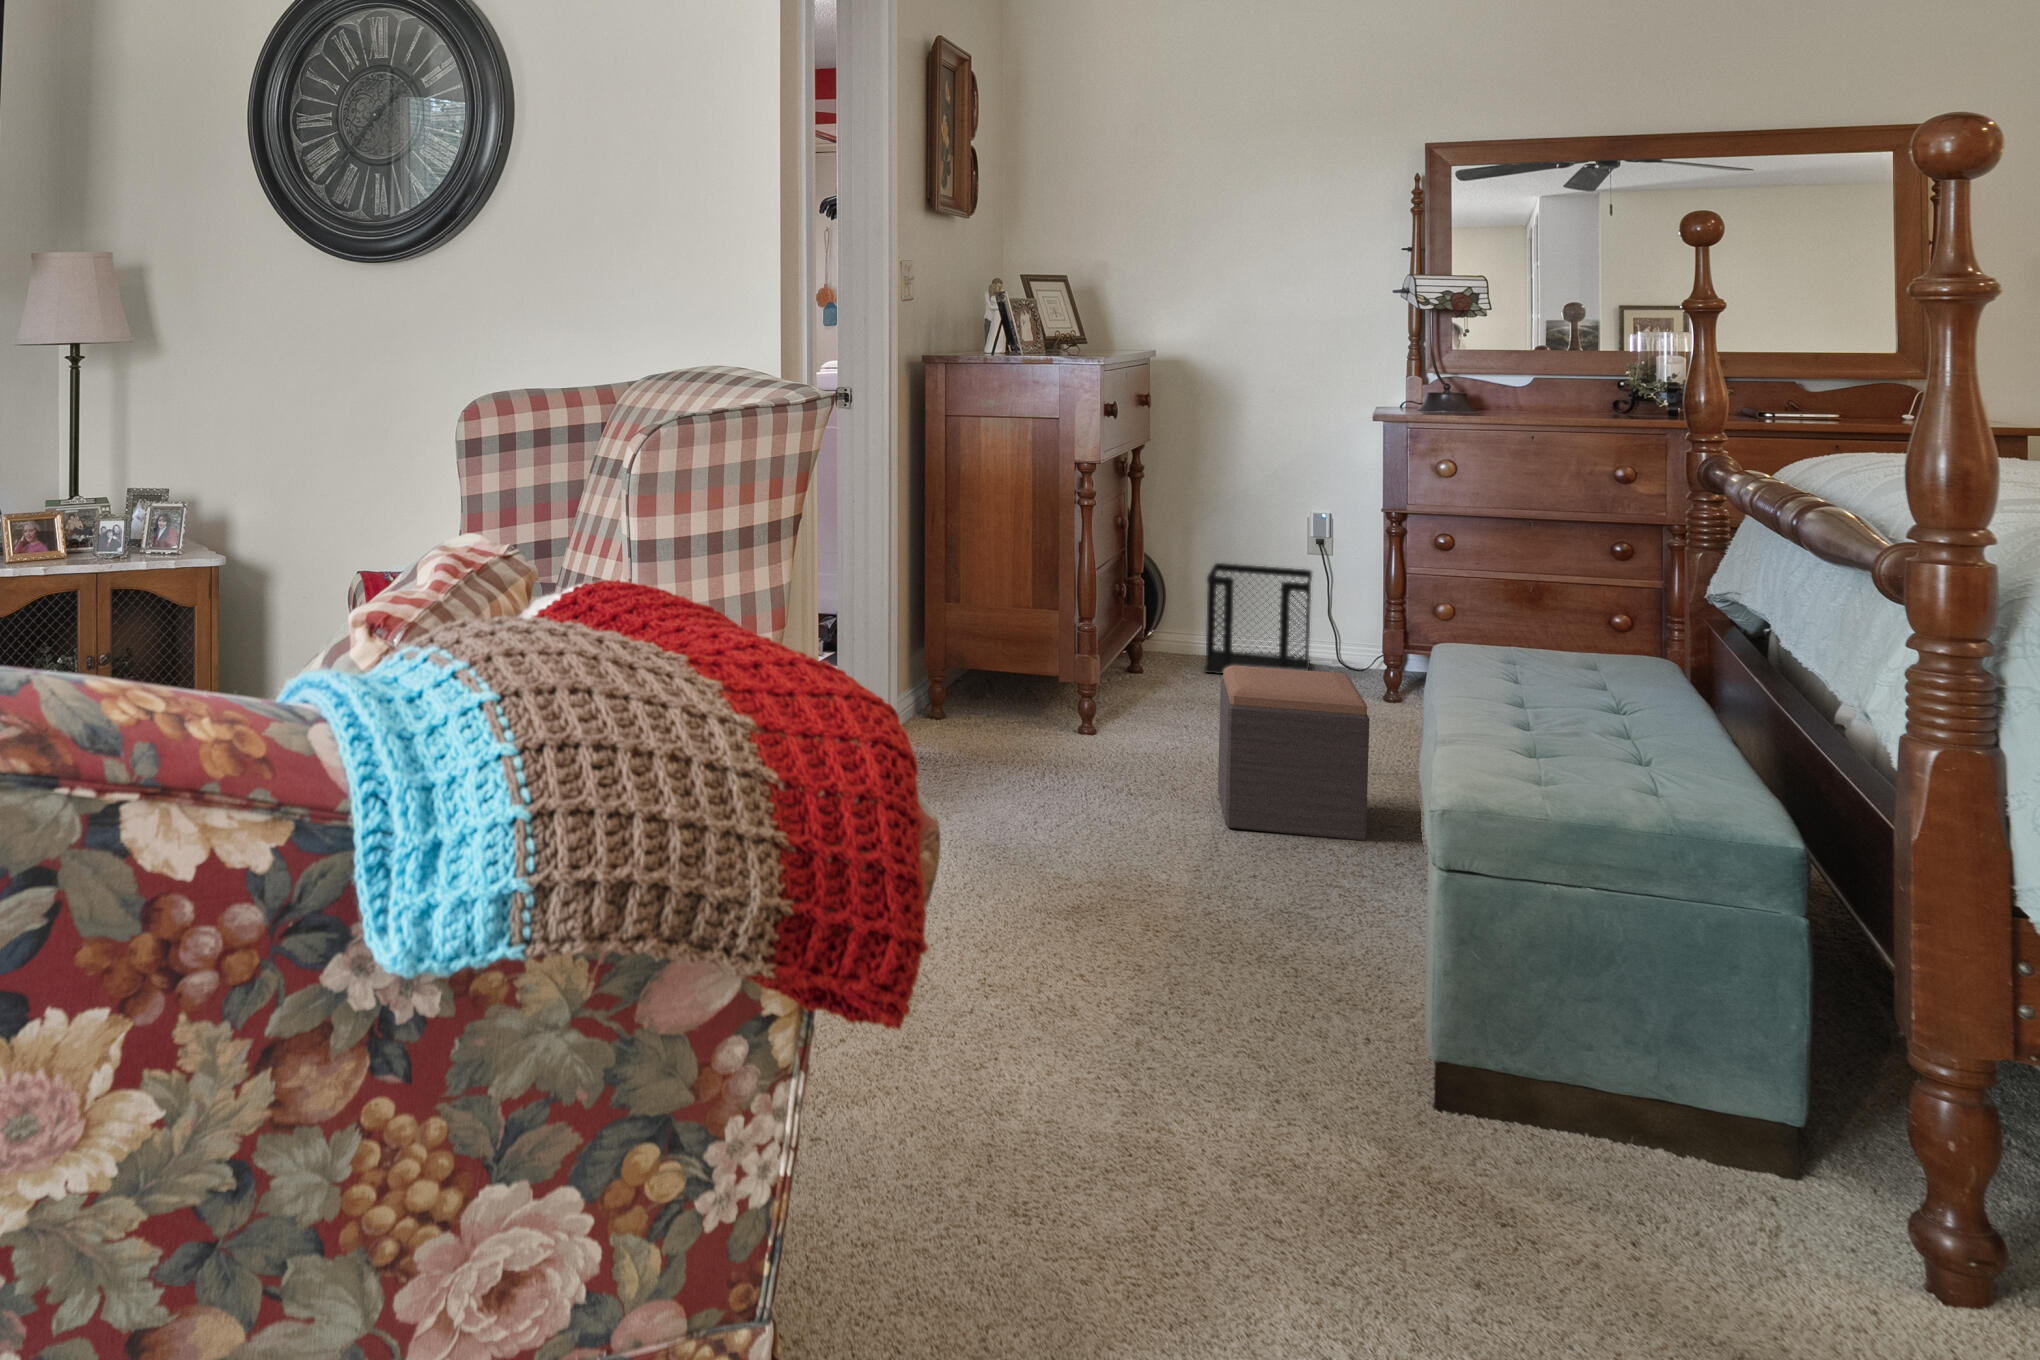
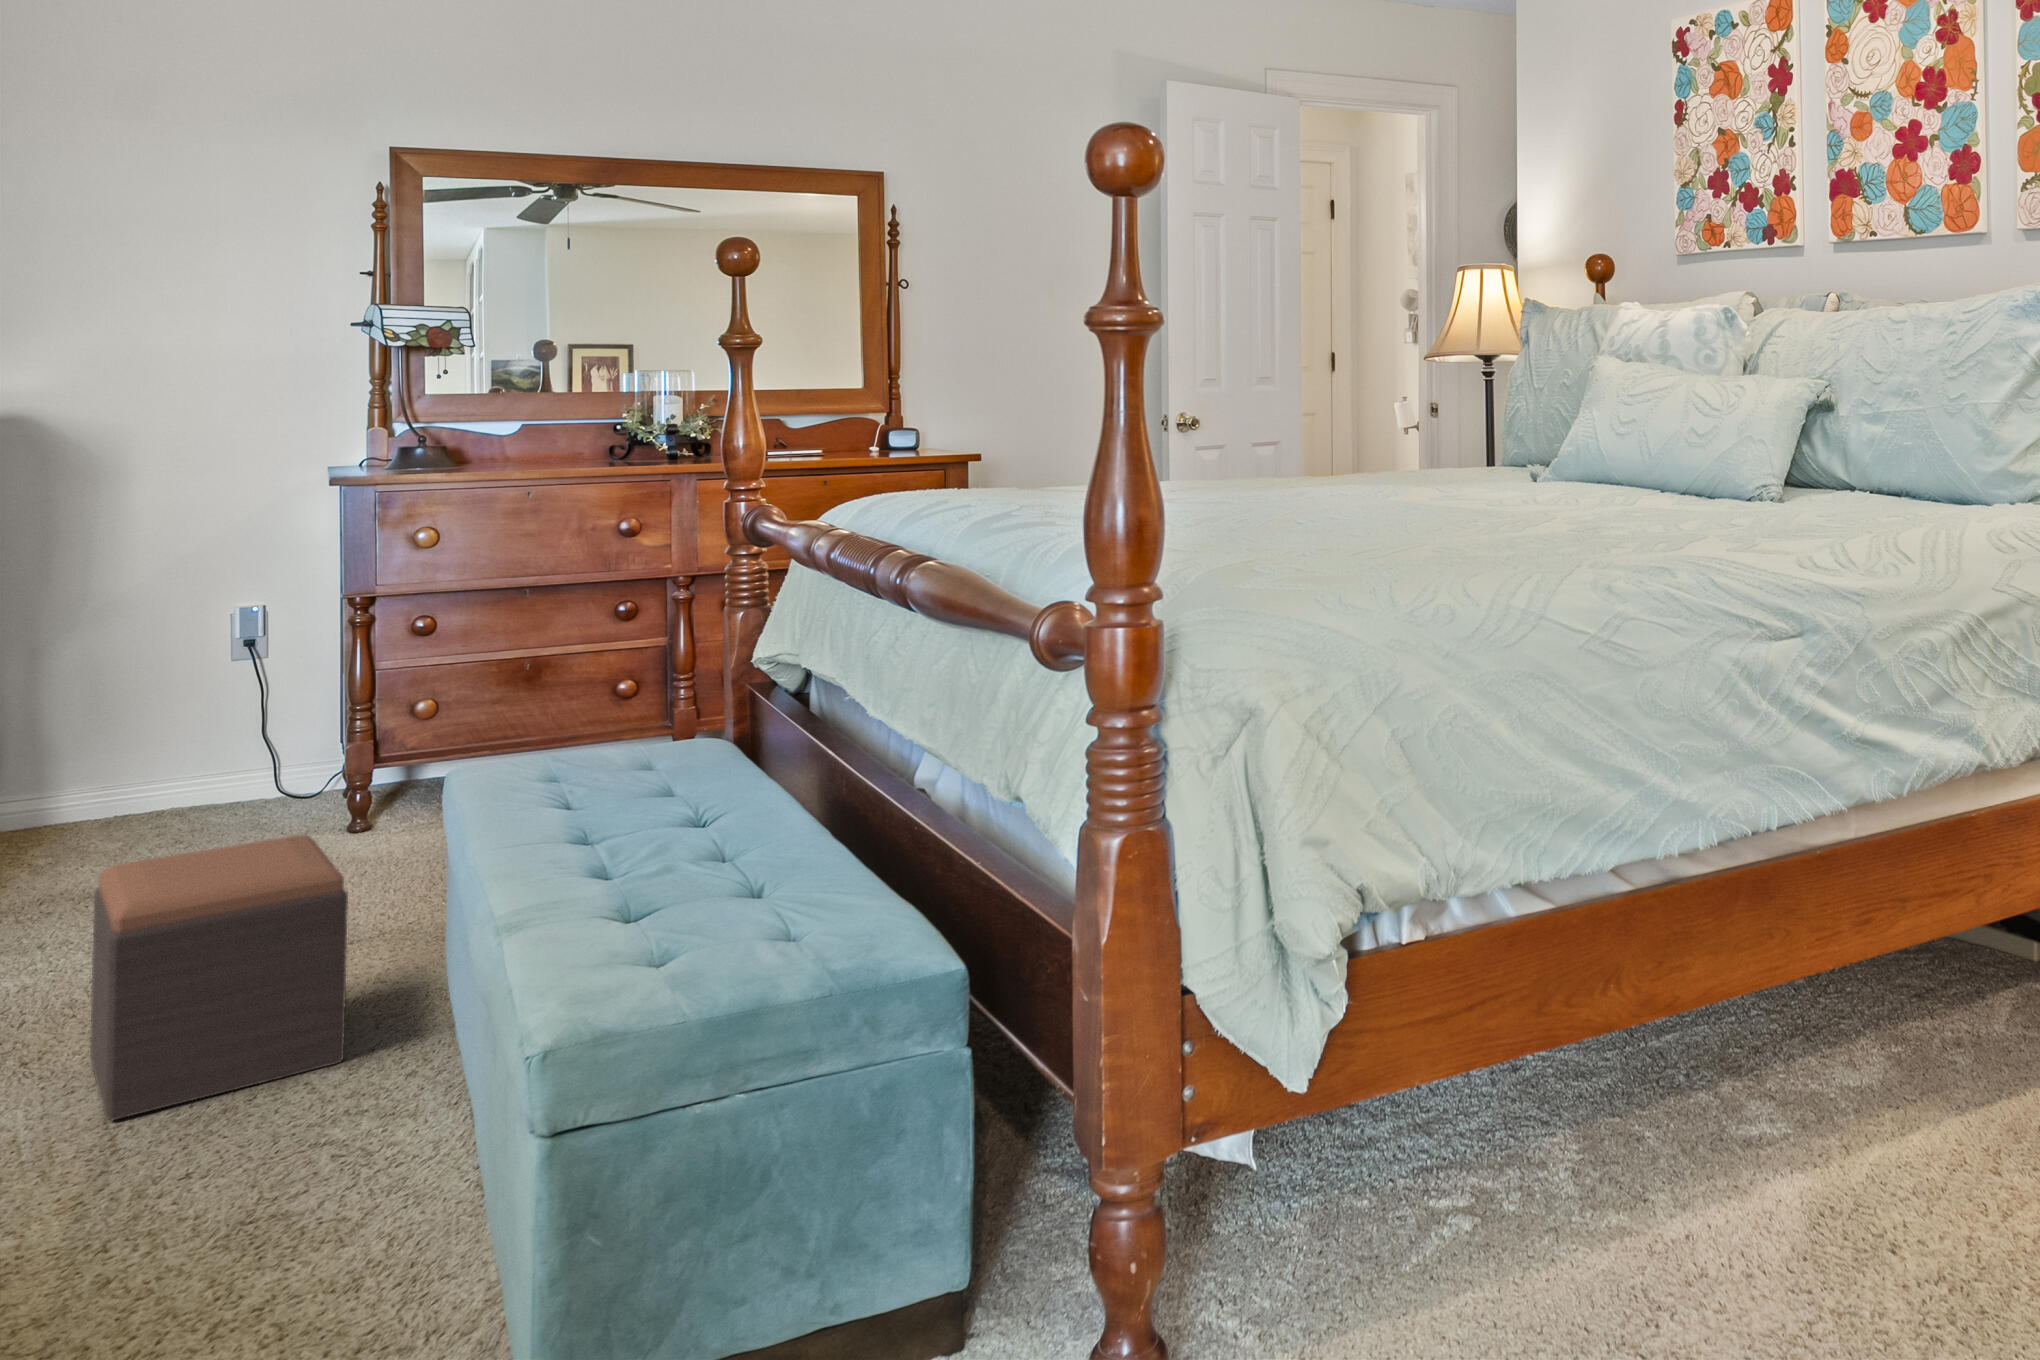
wastebasket: present [1204,563,1312,674] -> none [61,680,236,852]

